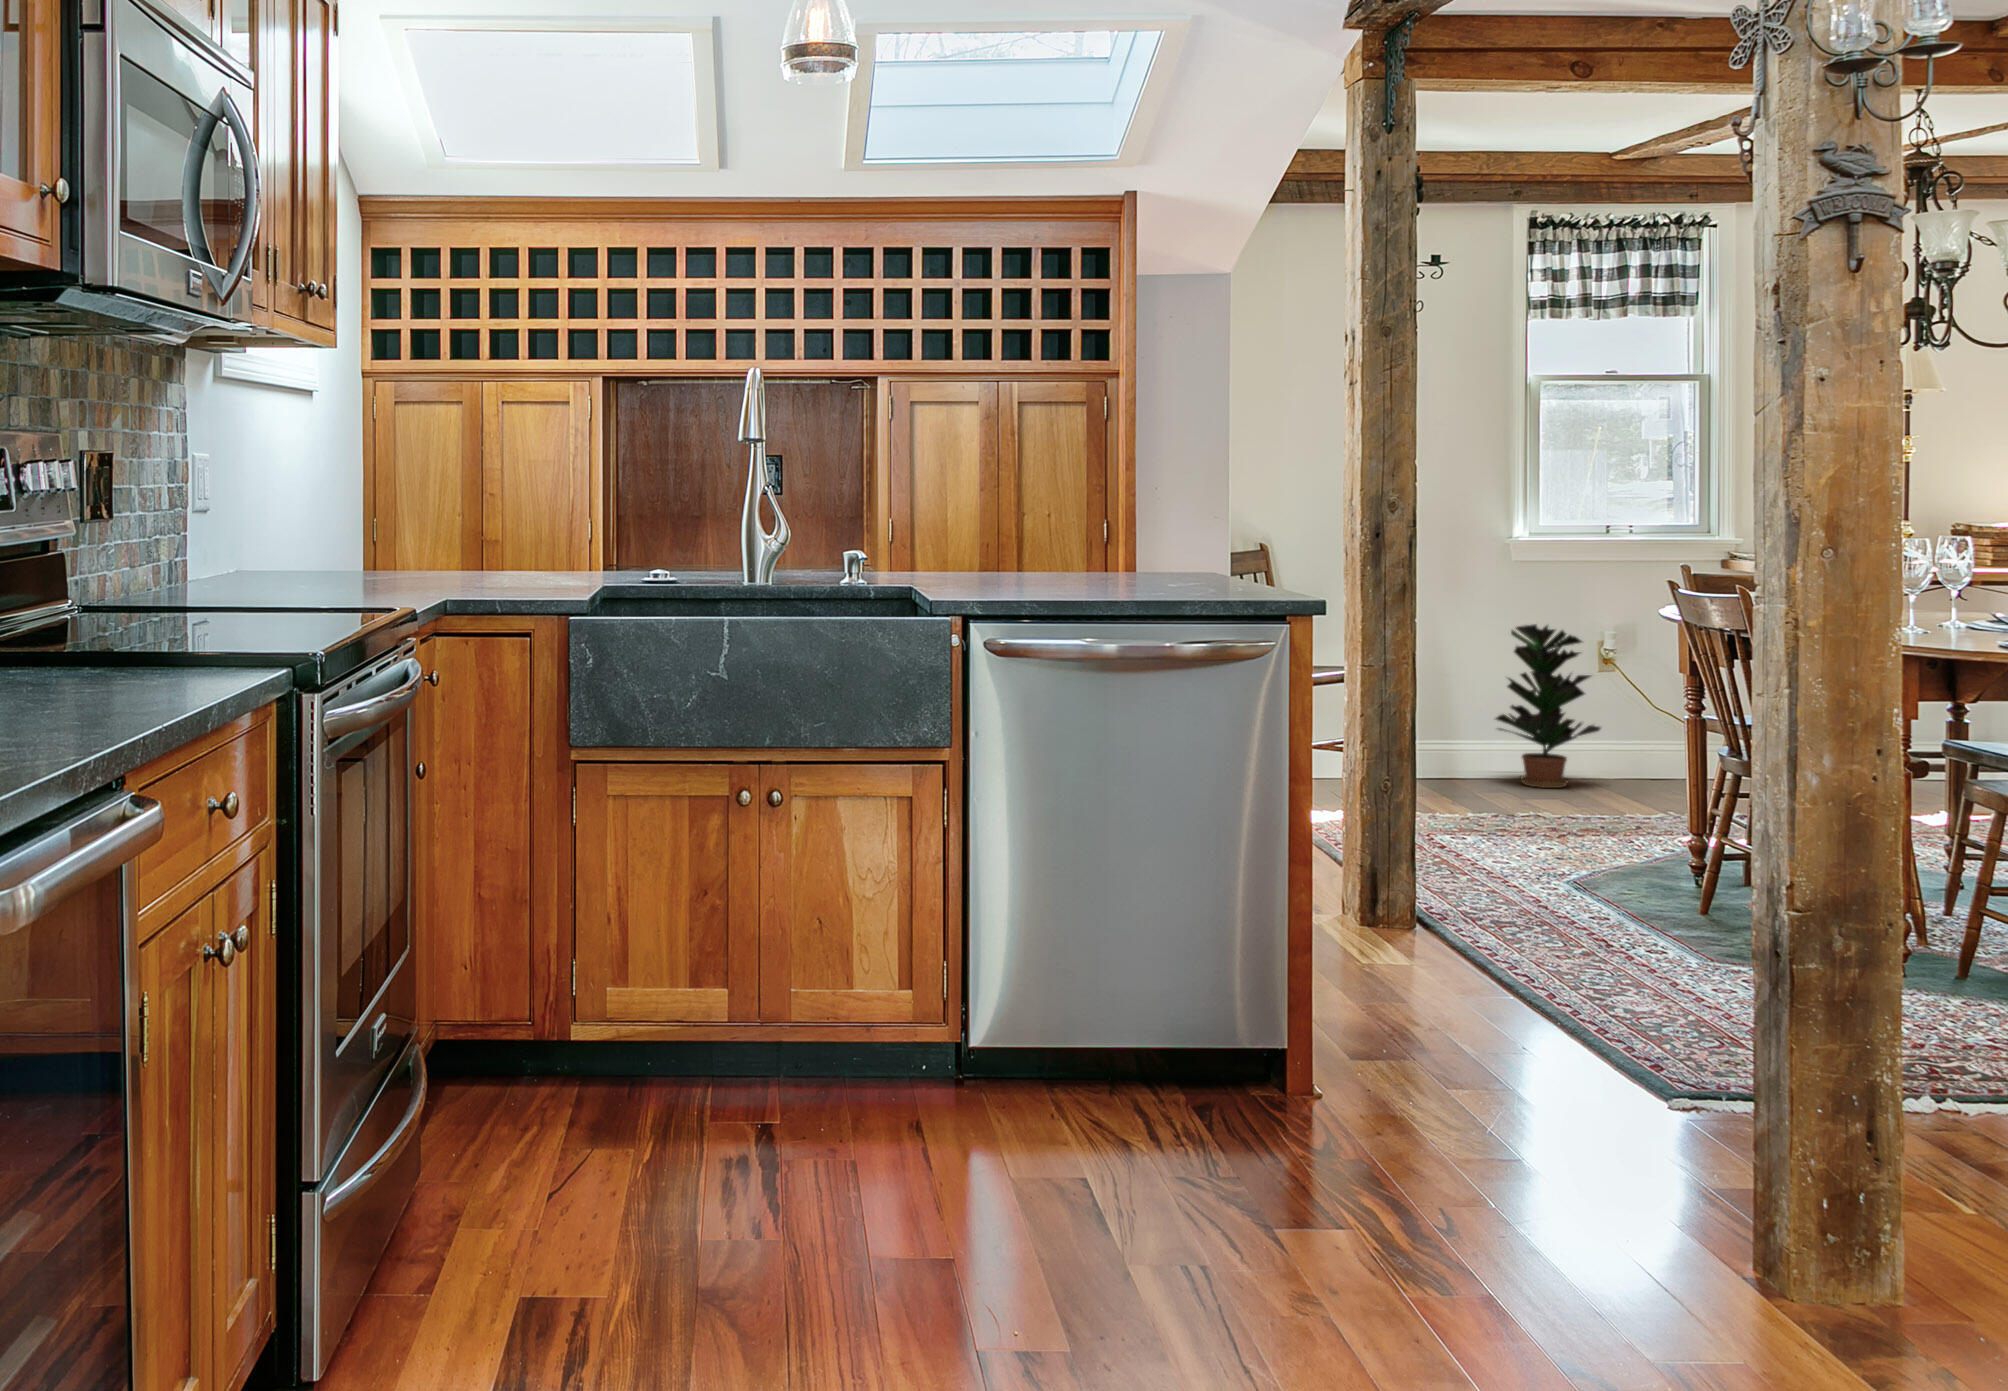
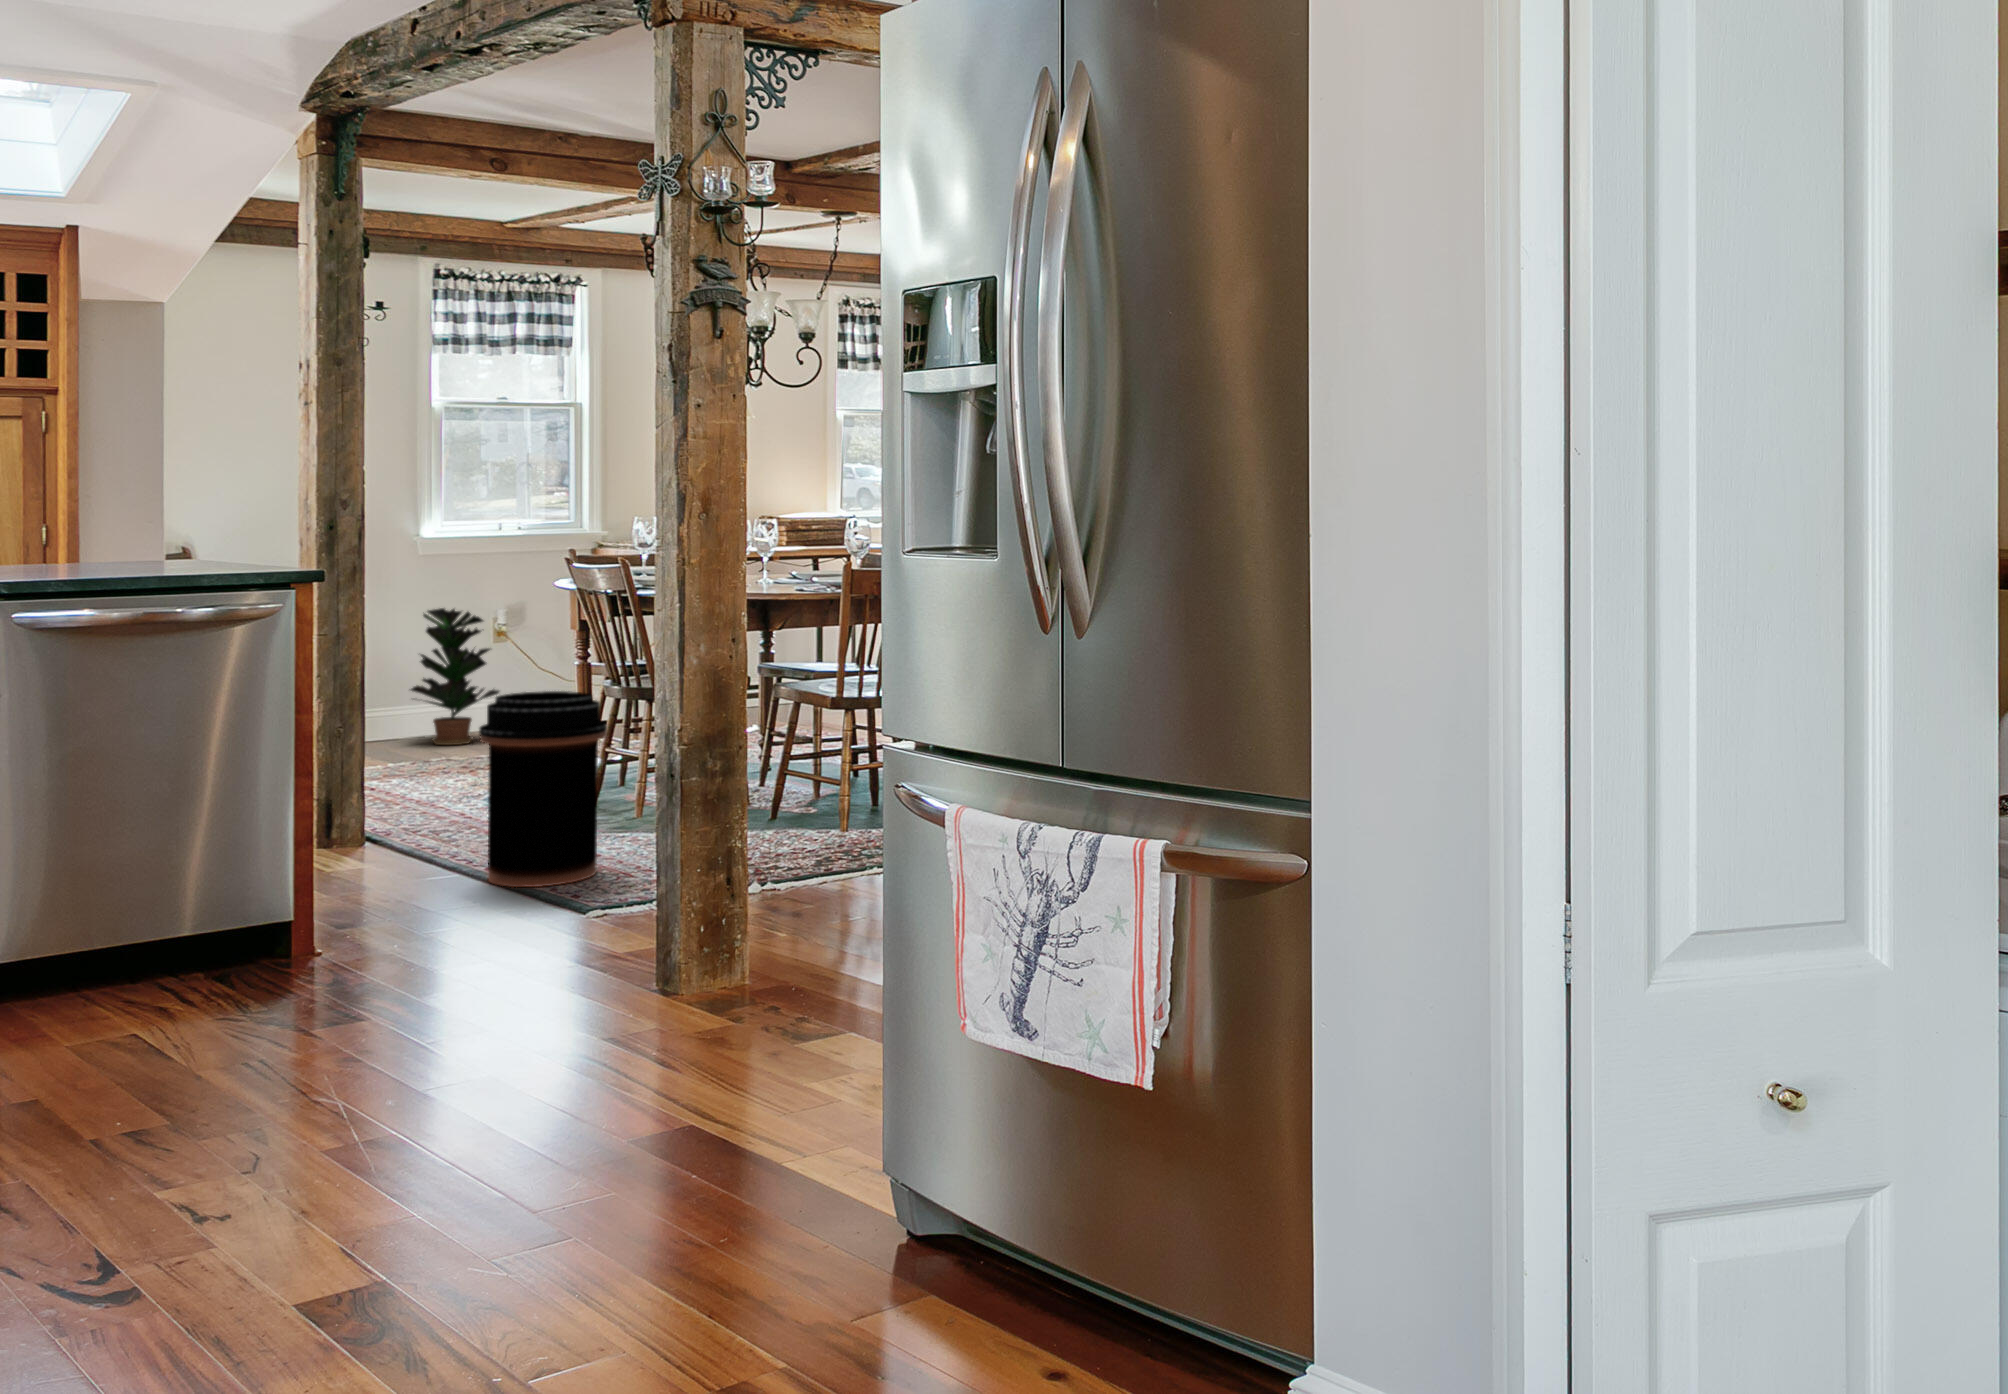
trash can: none [1531,764,1705,1033] -> present [479,691,607,887]

